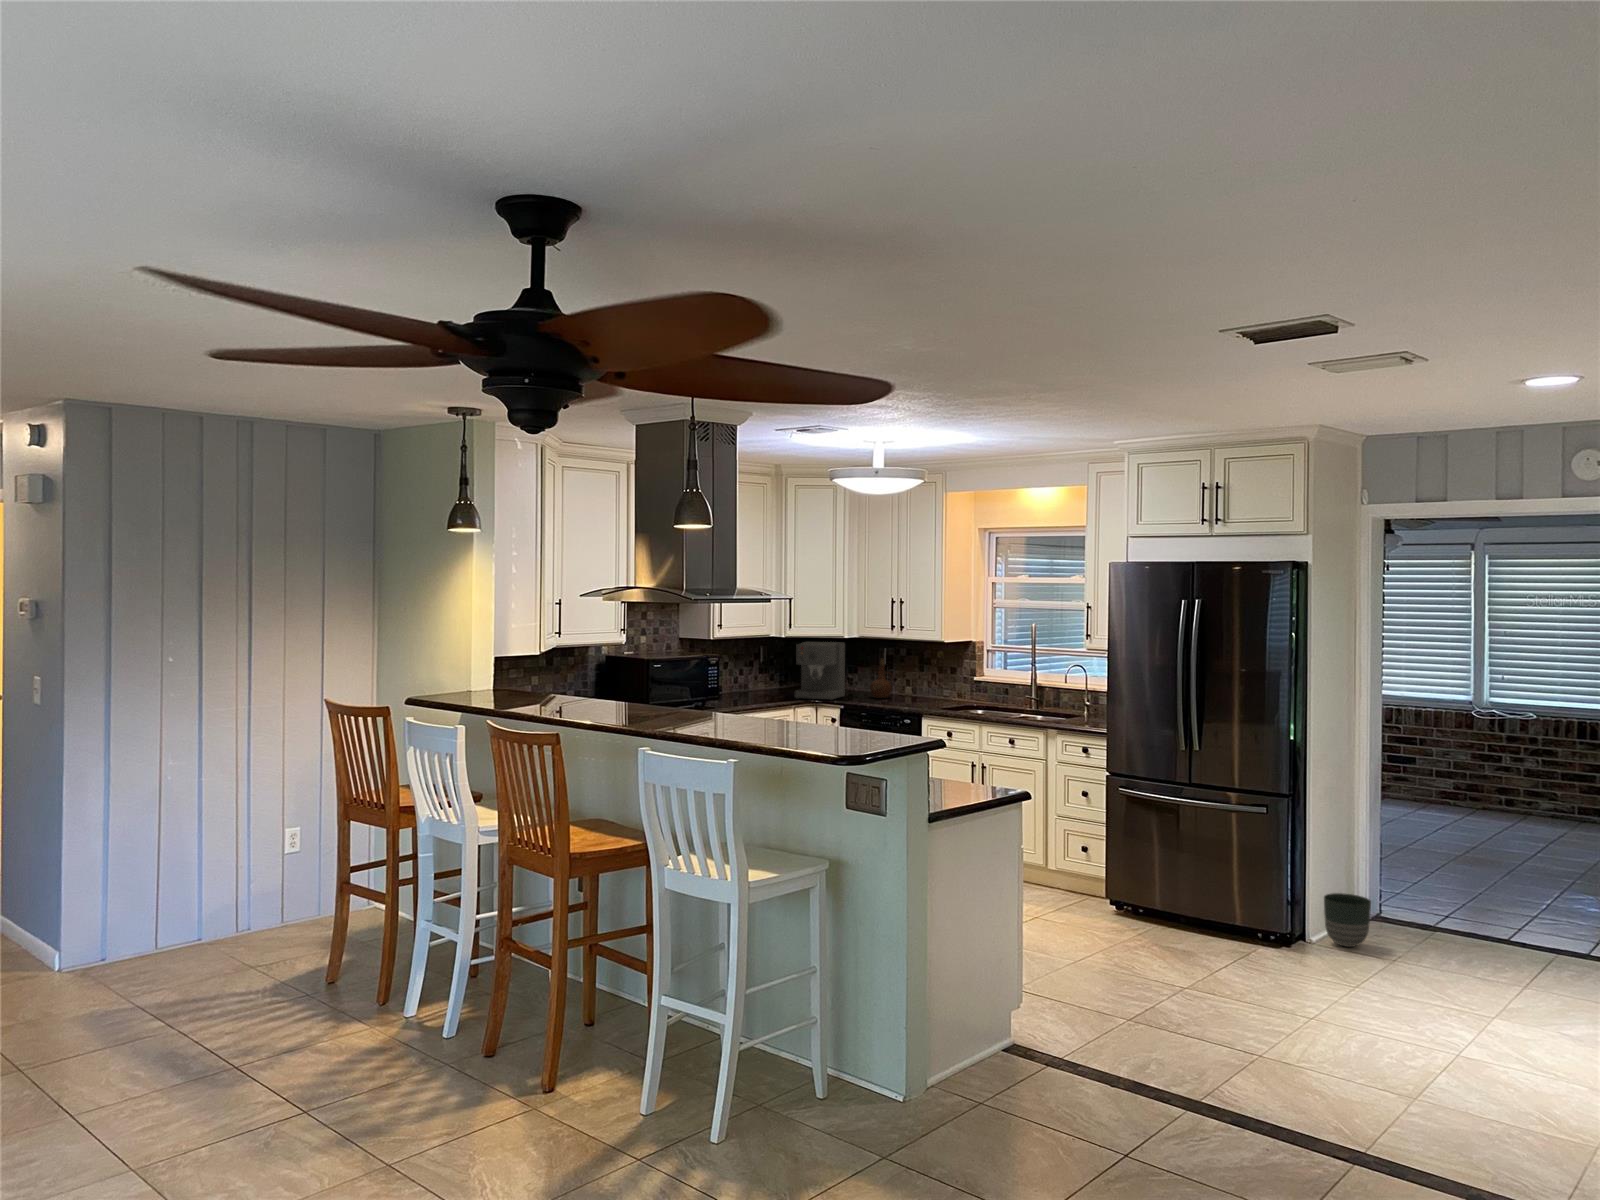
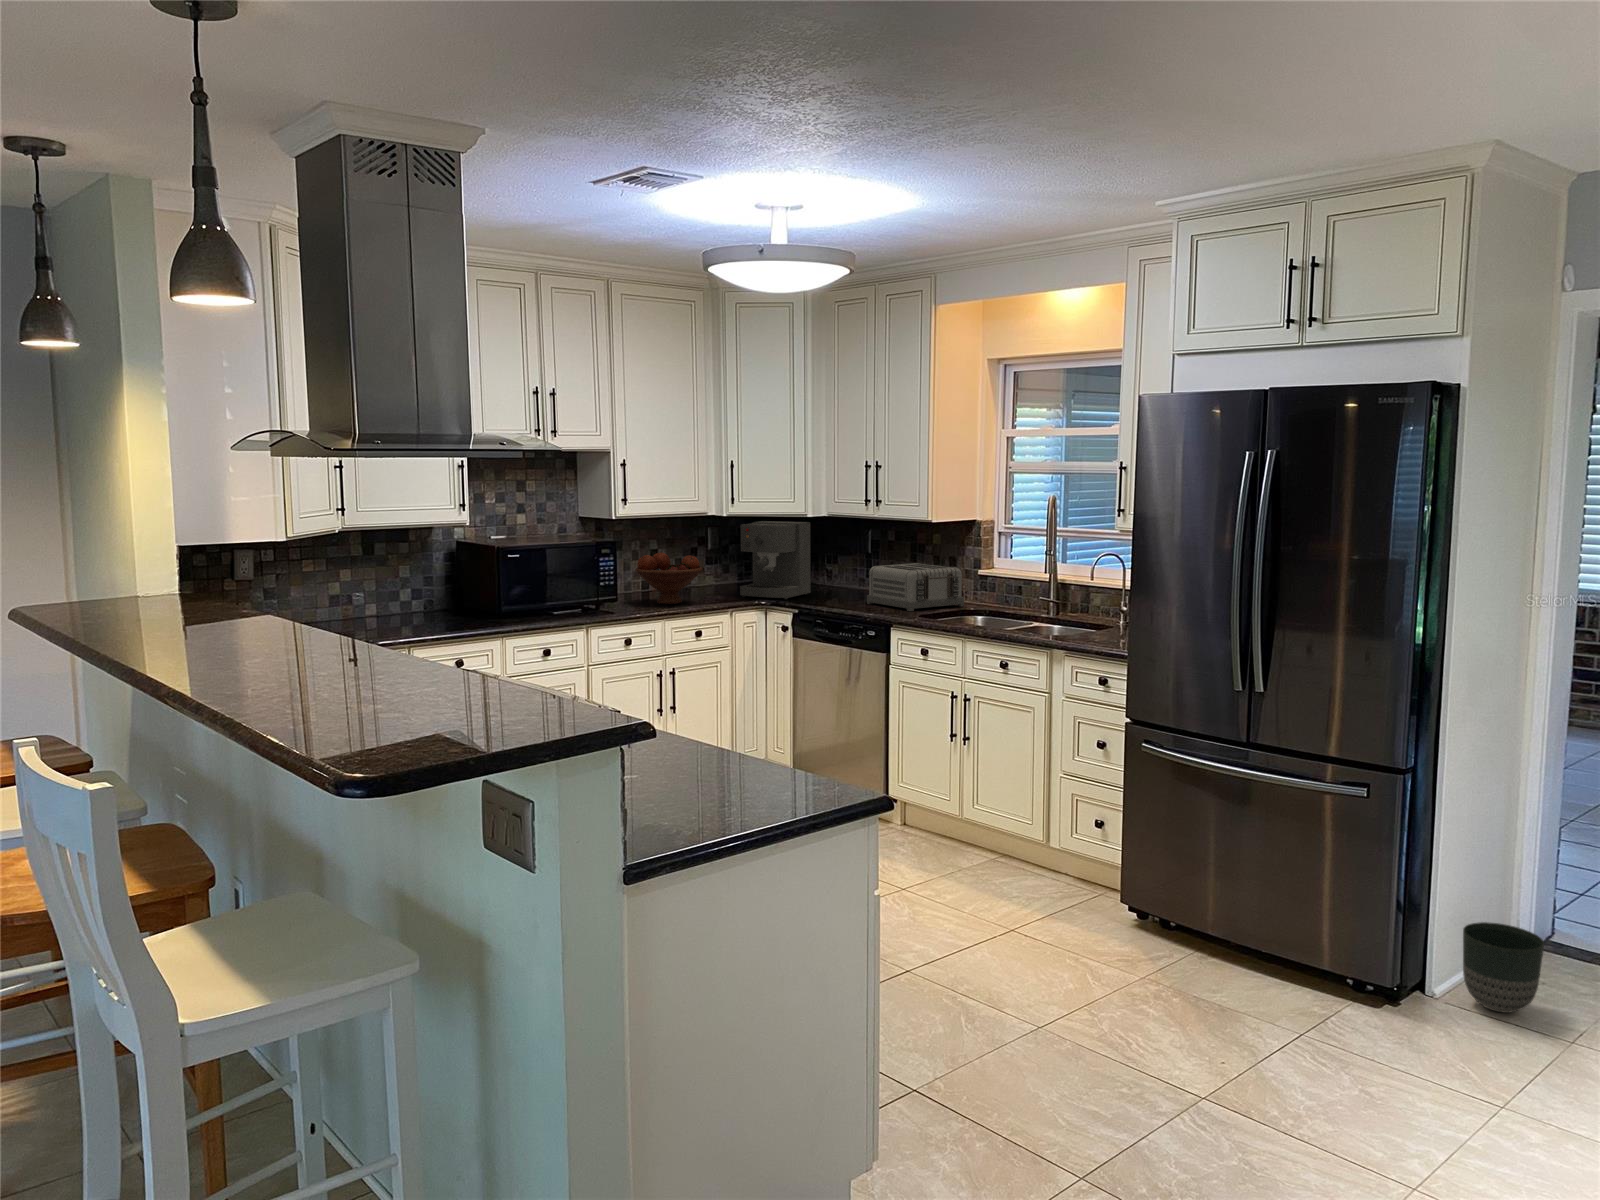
ceramic pitcher: present [870,659,893,698] -> none [843,543,874,596]
fruit bowl: none [725,665,775,704] -> present [635,553,702,604]
toaster: none [894,673,966,708] -> present [867,563,964,611]

